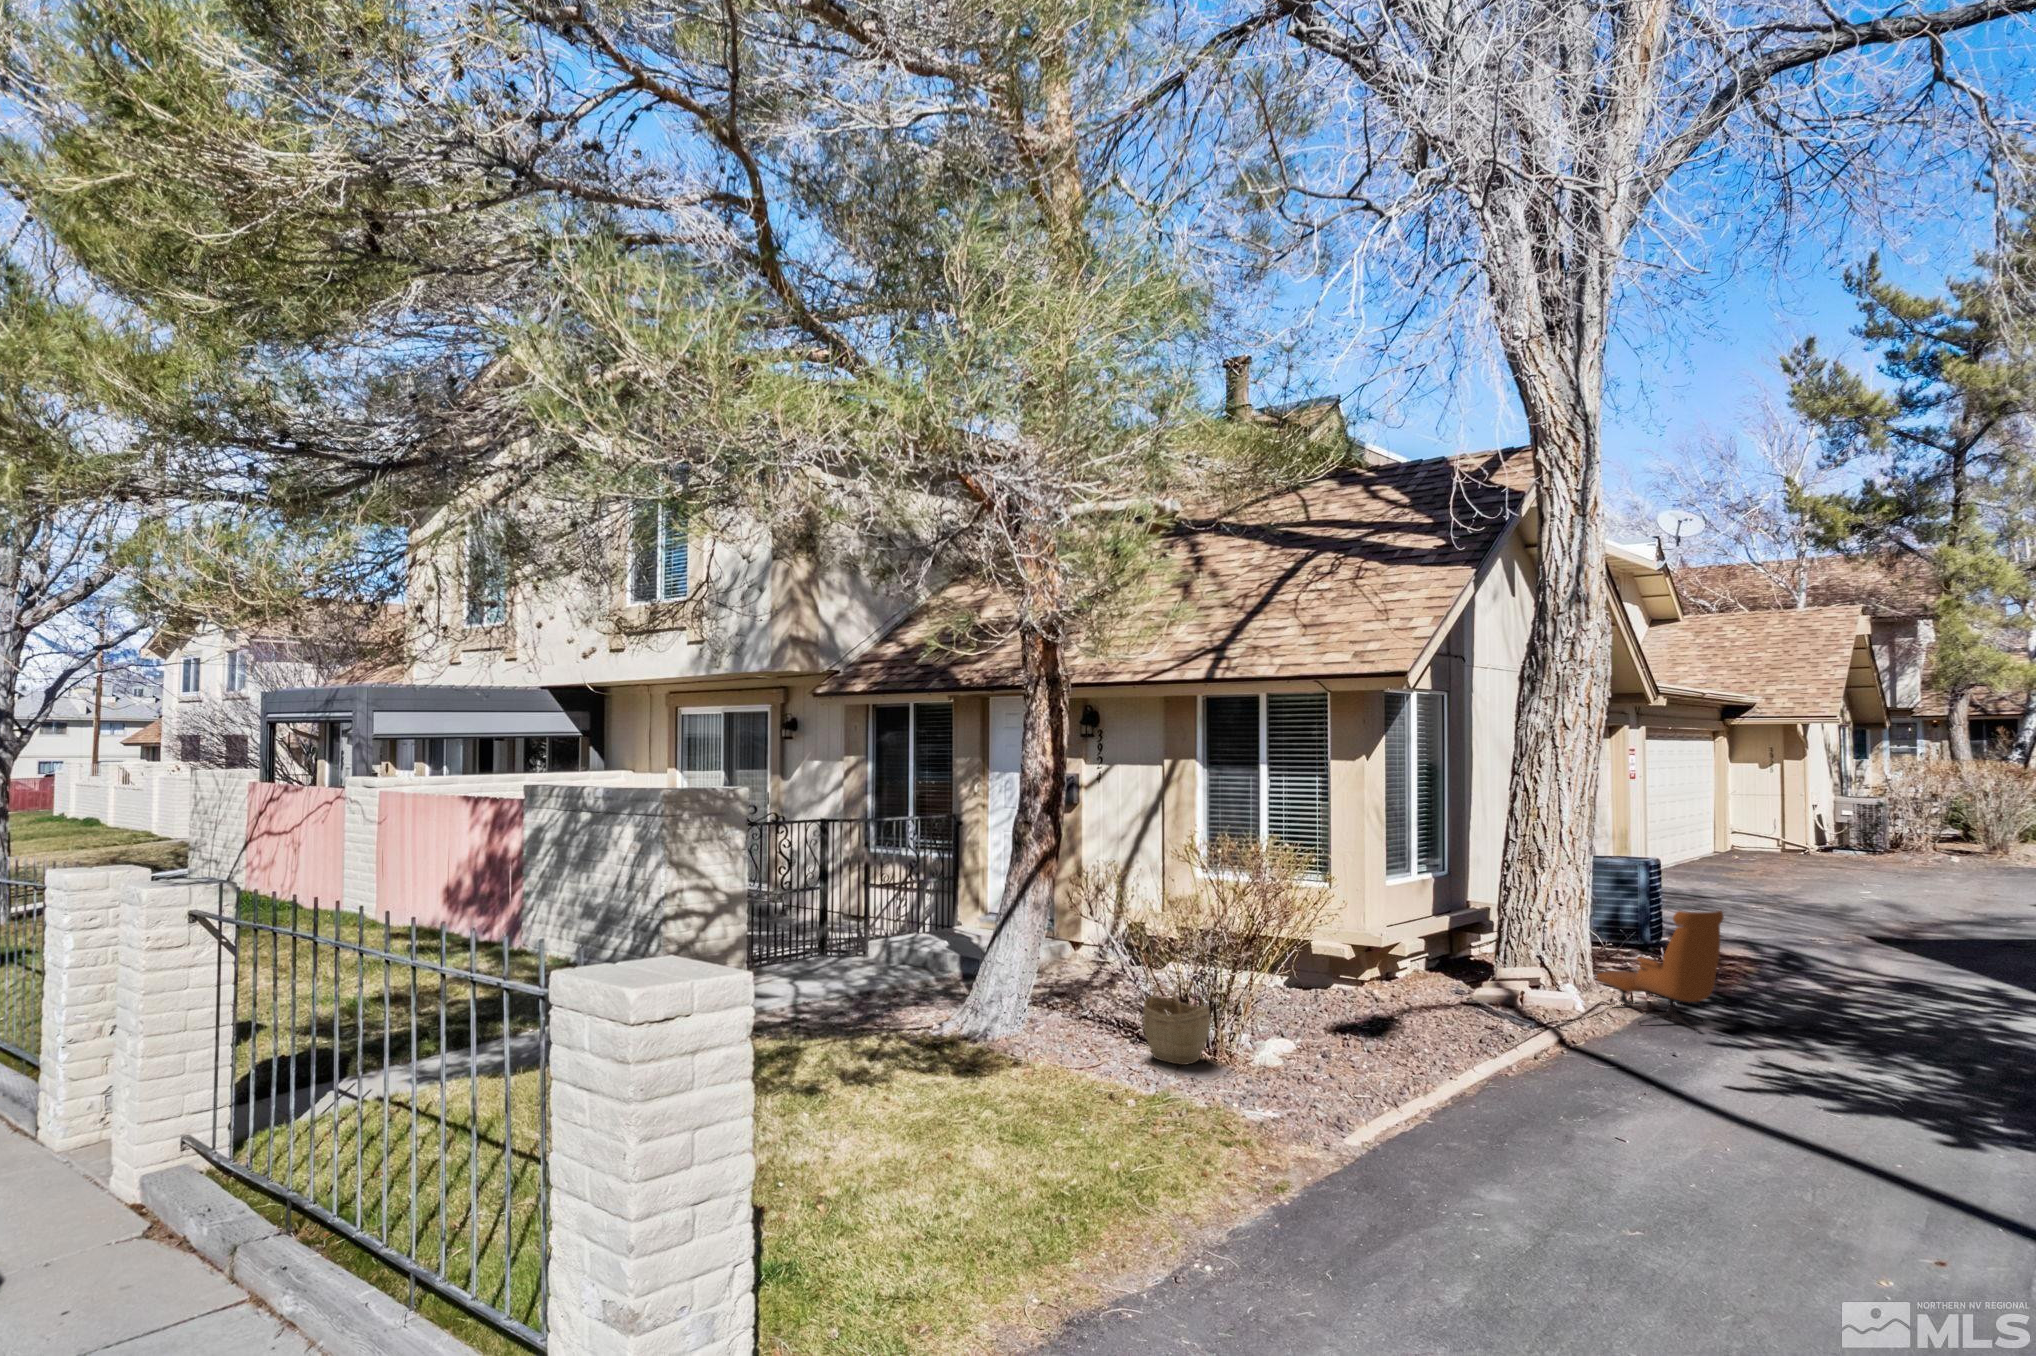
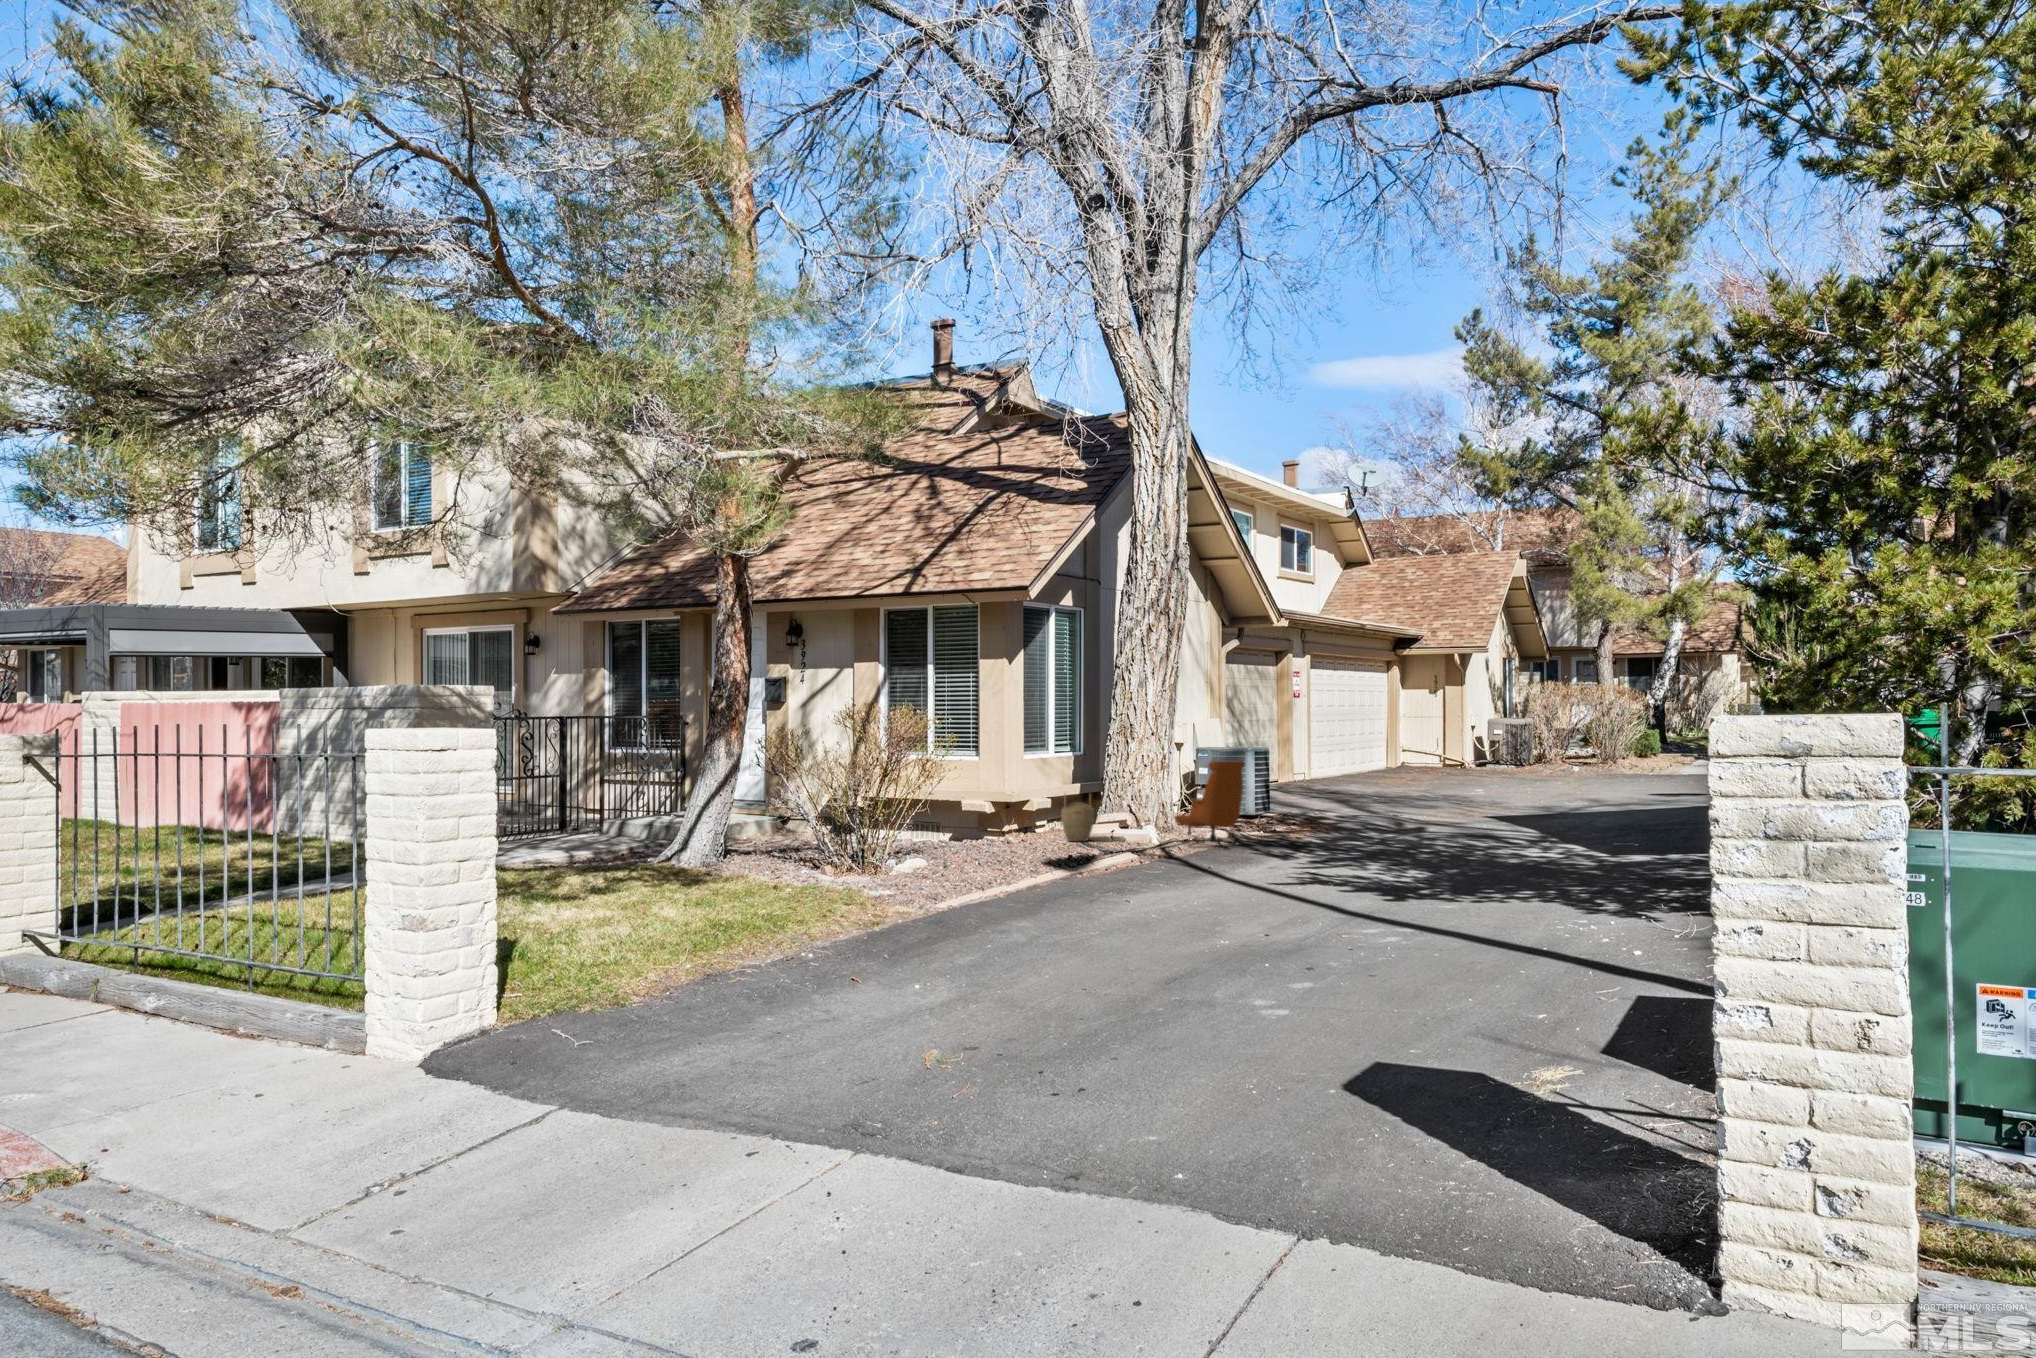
woven basket: present [1143,980,1210,1065] -> present [1061,795,1094,842]

